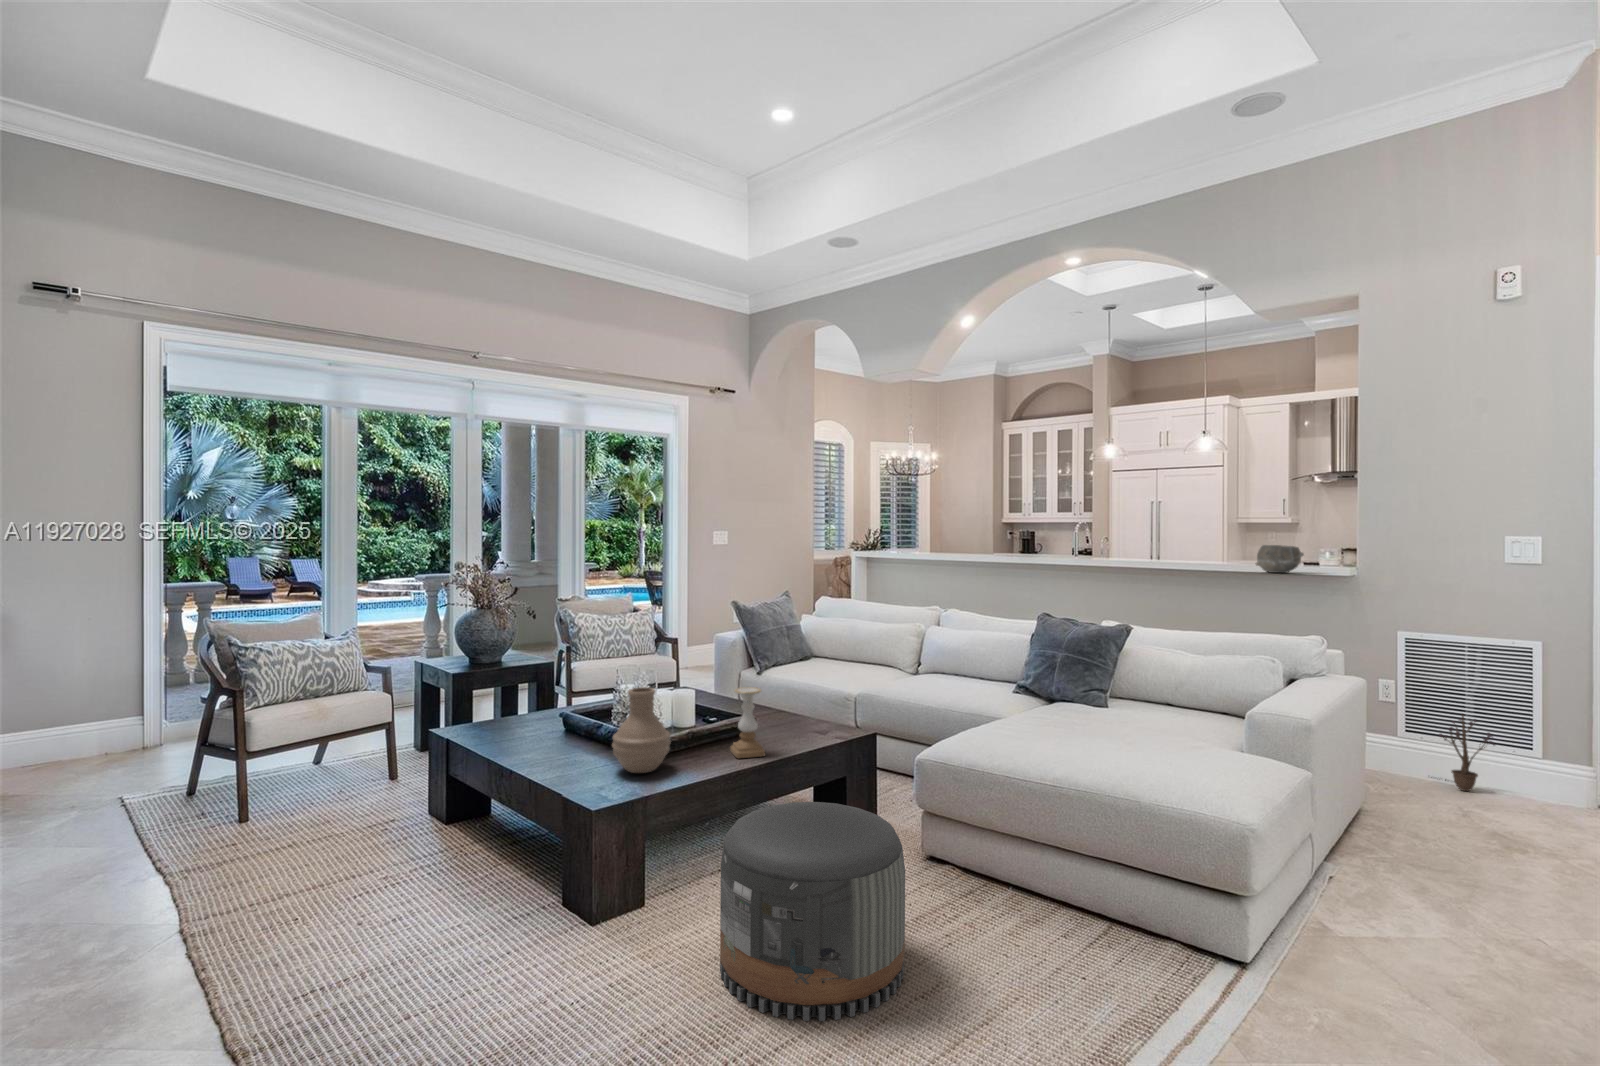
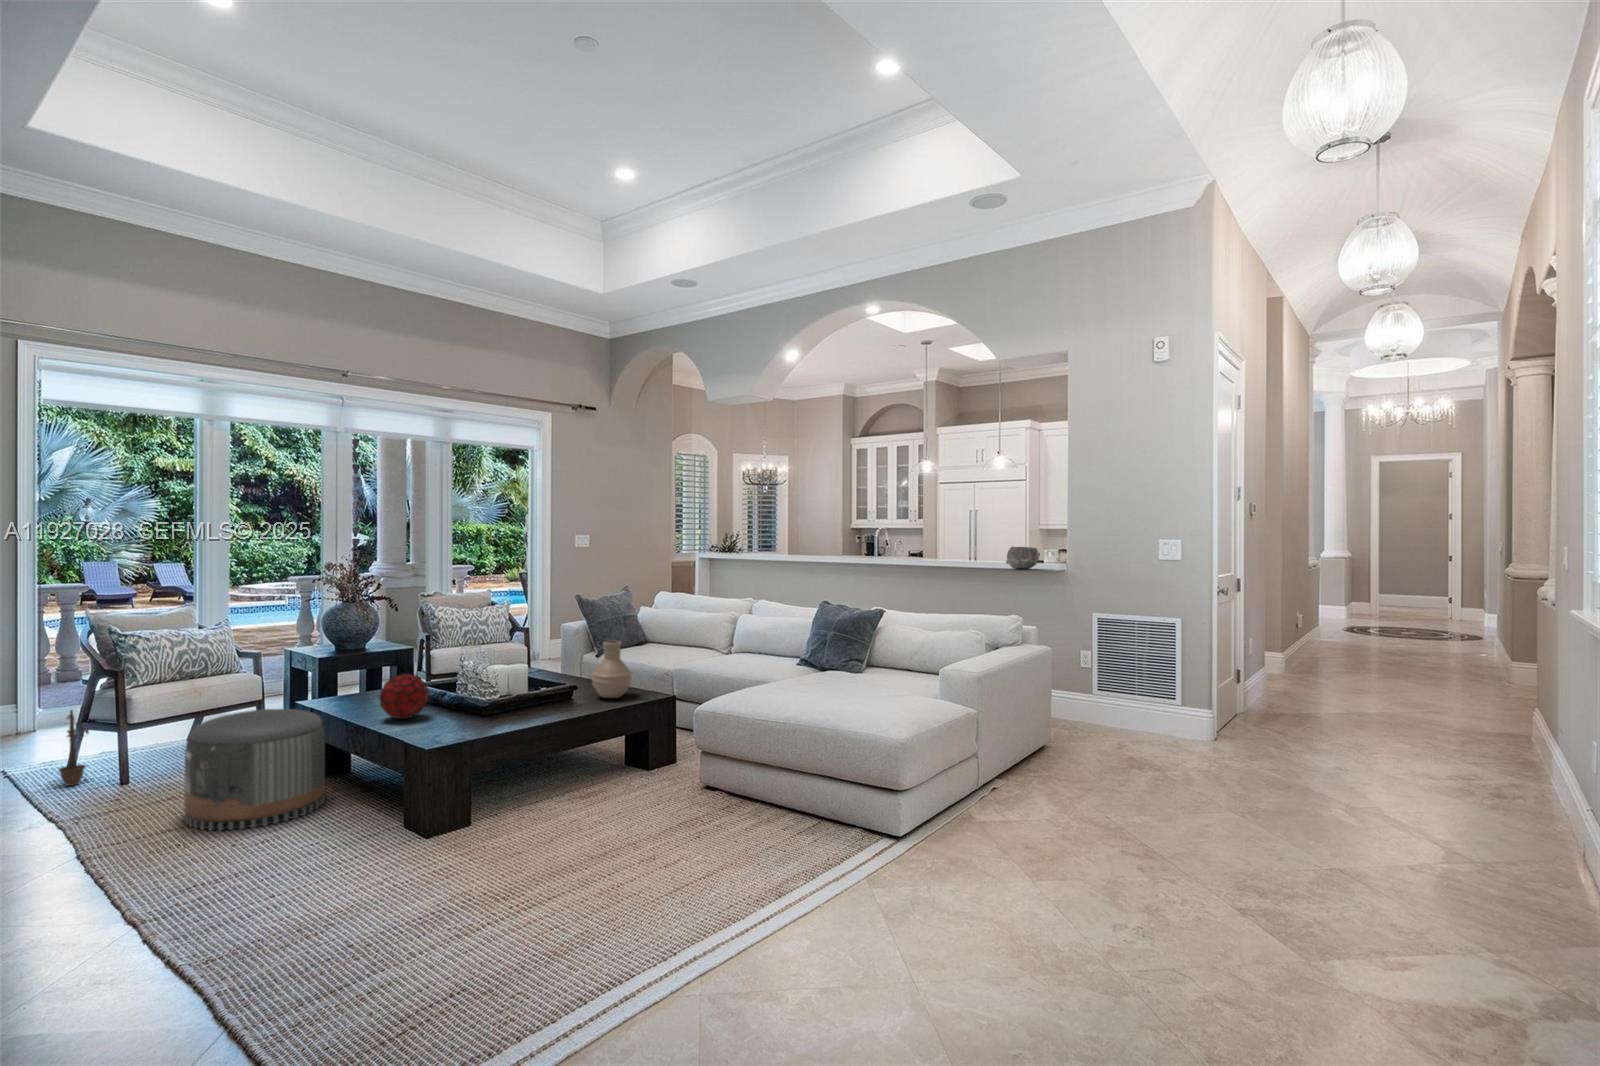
vase: present [612,687,671,773] -> present [592,641,632,698]
candle holder: present [730,687,765,758] -> none [551,659,578,715]
decorative orb: none [528,703,586,760] -> present [379,674,429,719]
decorative plant: present [1431,715,1495,791] -> present [59,710,89,786]
pouf: present [720,802,905,1021] -> present [184,709,325,831]

